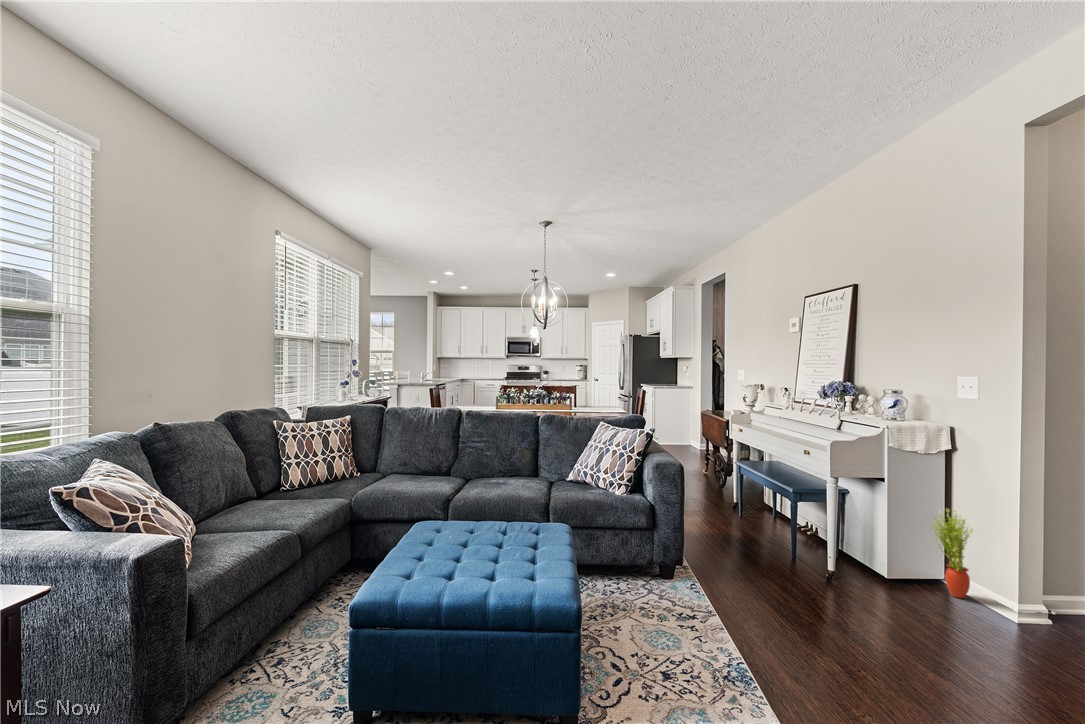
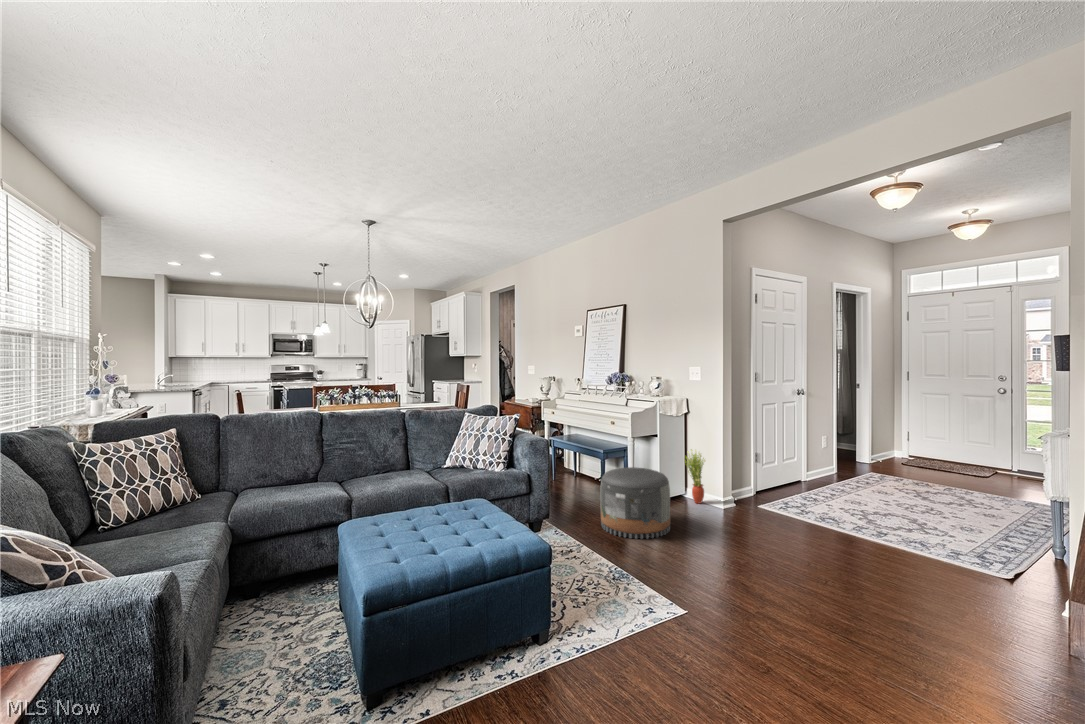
pouf: none [761,518,875,634] -> present [600,467,670,539]

